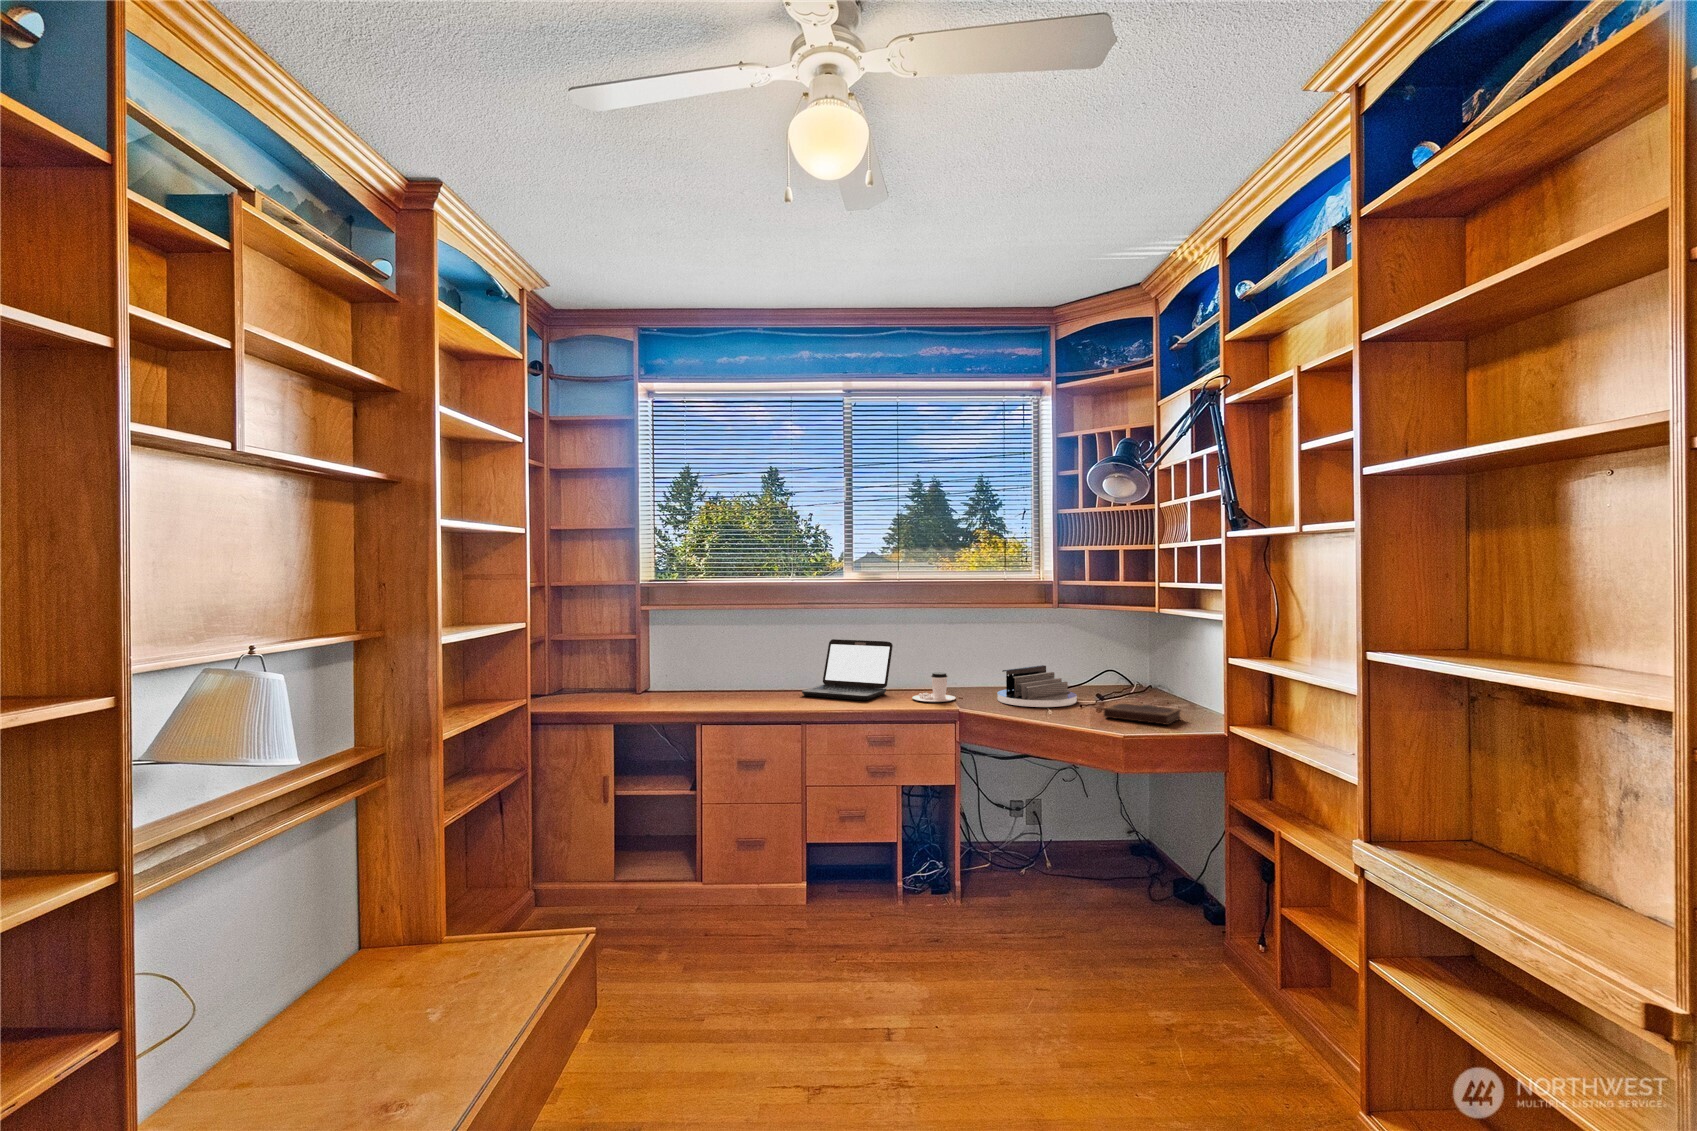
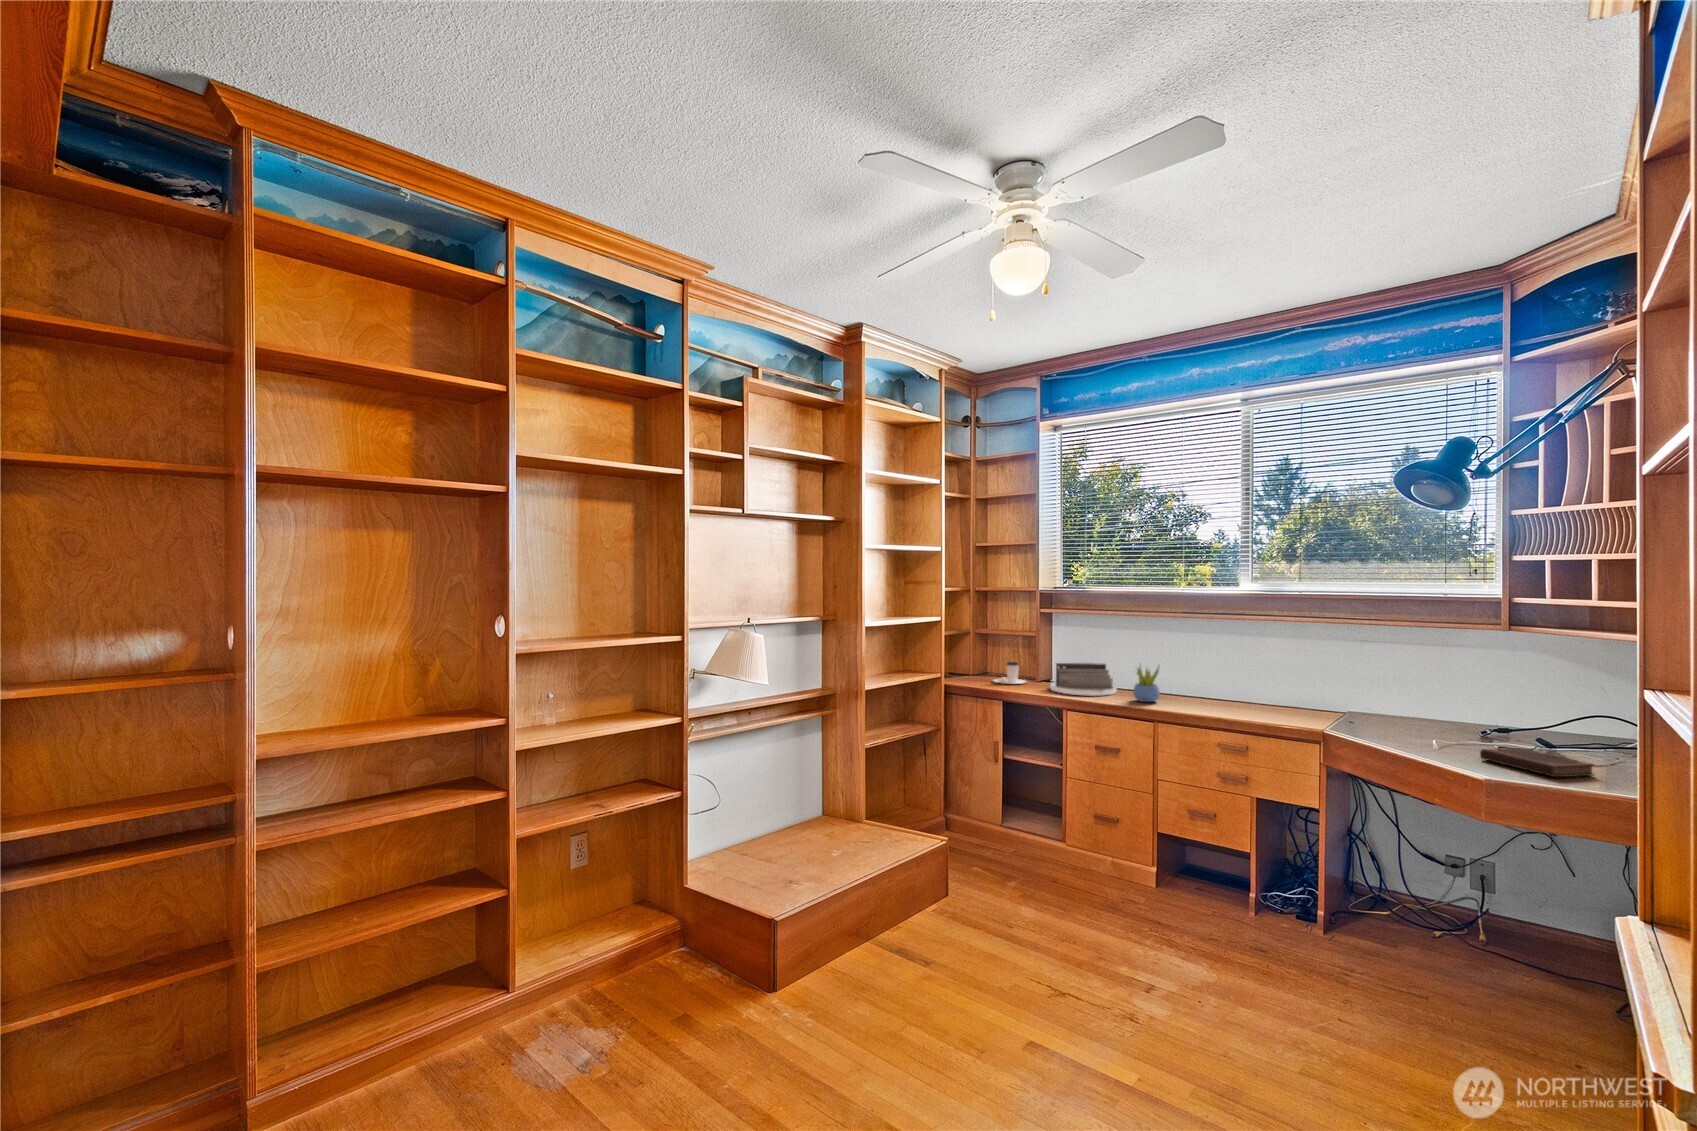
laptop: present [802,639,893,700] -> none [1173,650,1271,710]
succulent plant: none [767,658,795,703] -> present [1133,665,1160,702]
desk organizer: present [997,665,1077,707] -> present [1050,663,1117,696]
coffee cup: present [912,672,955,702] -> present [993,662,1026,684]

